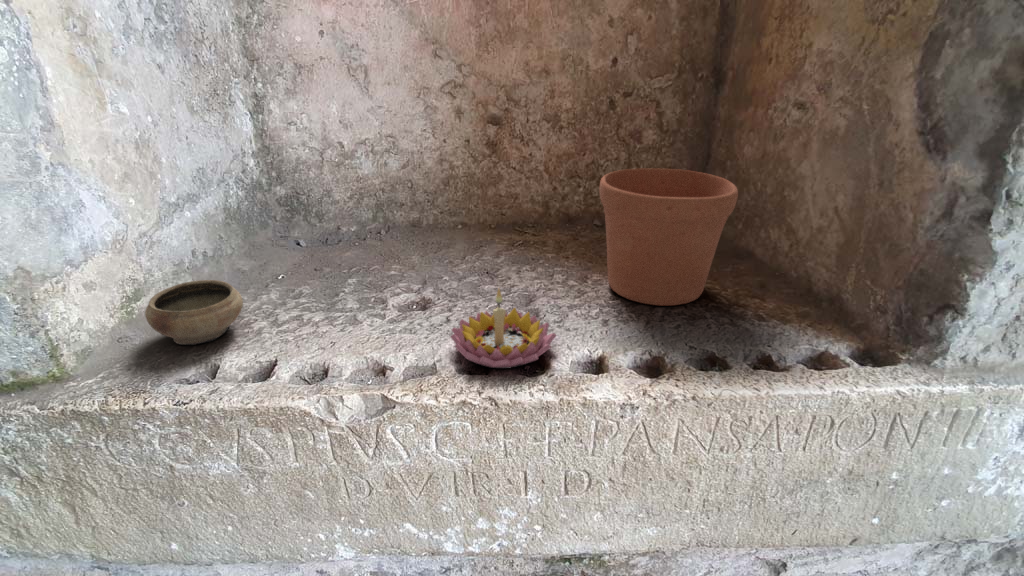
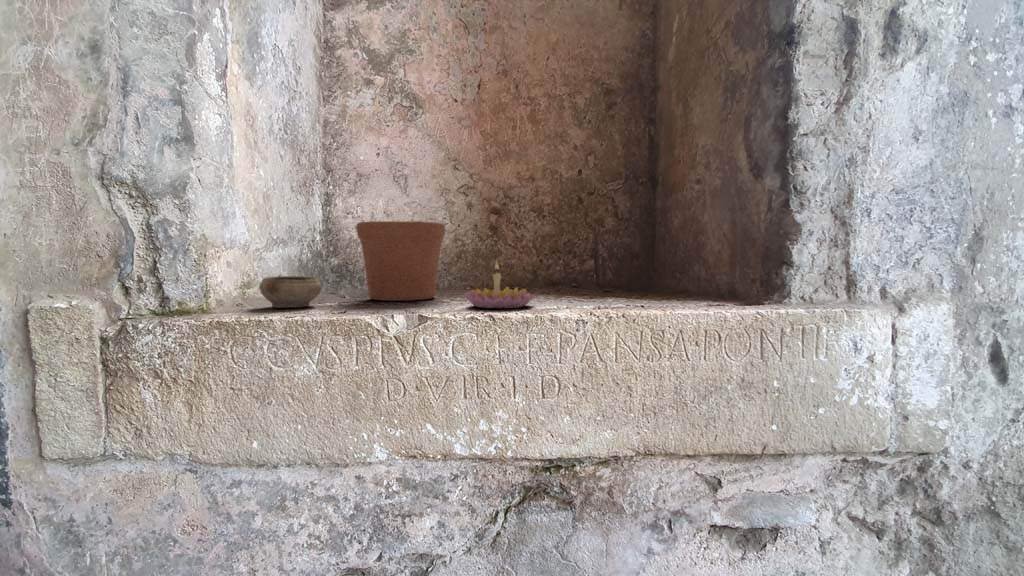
flower pot: present [600,169,738,305] -> present [356,221,445,301]

